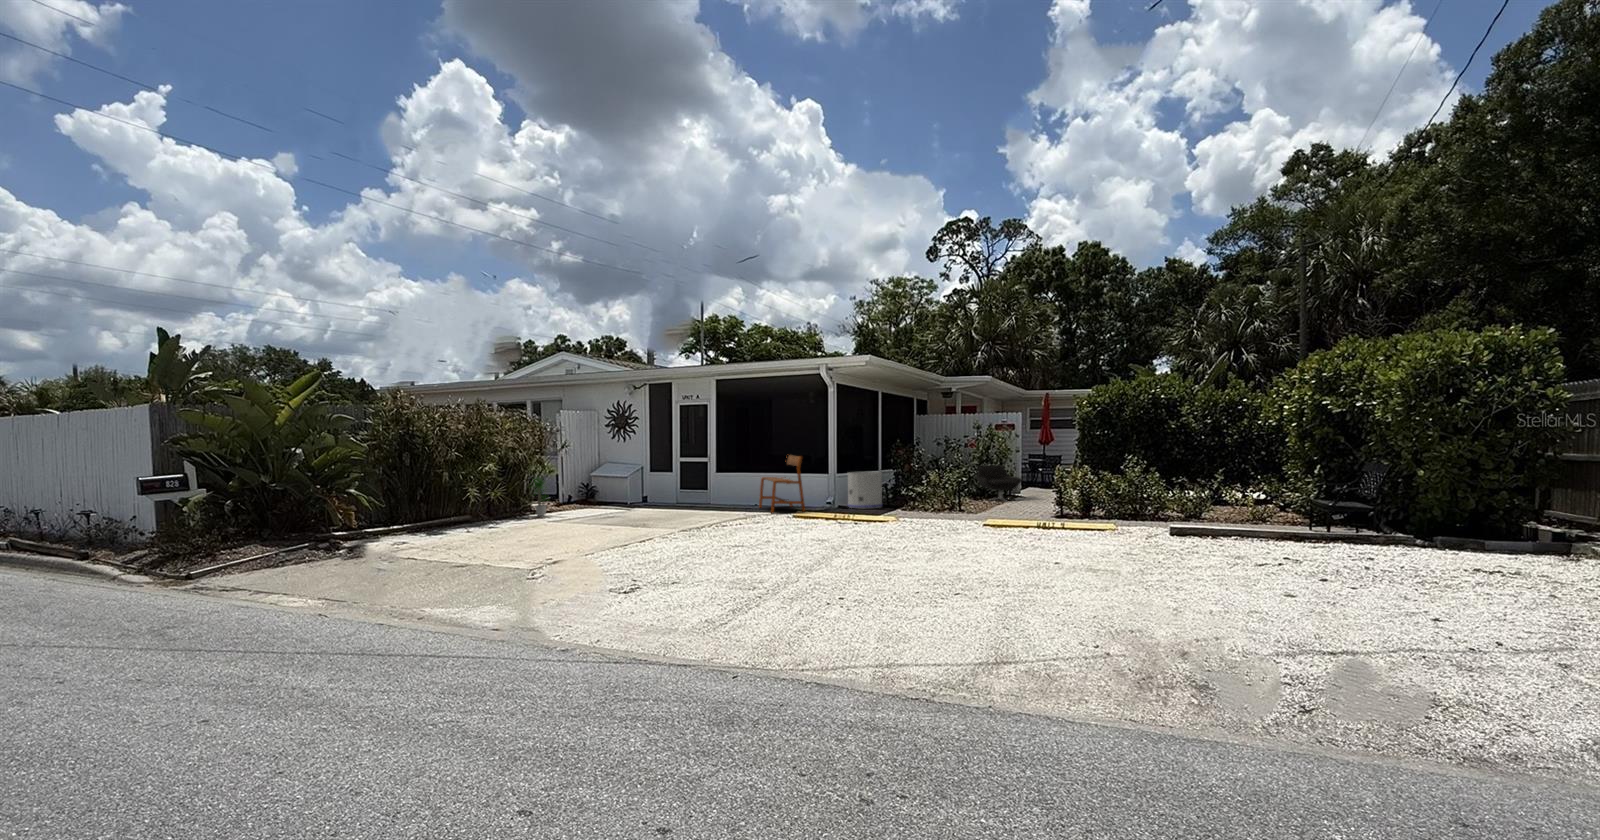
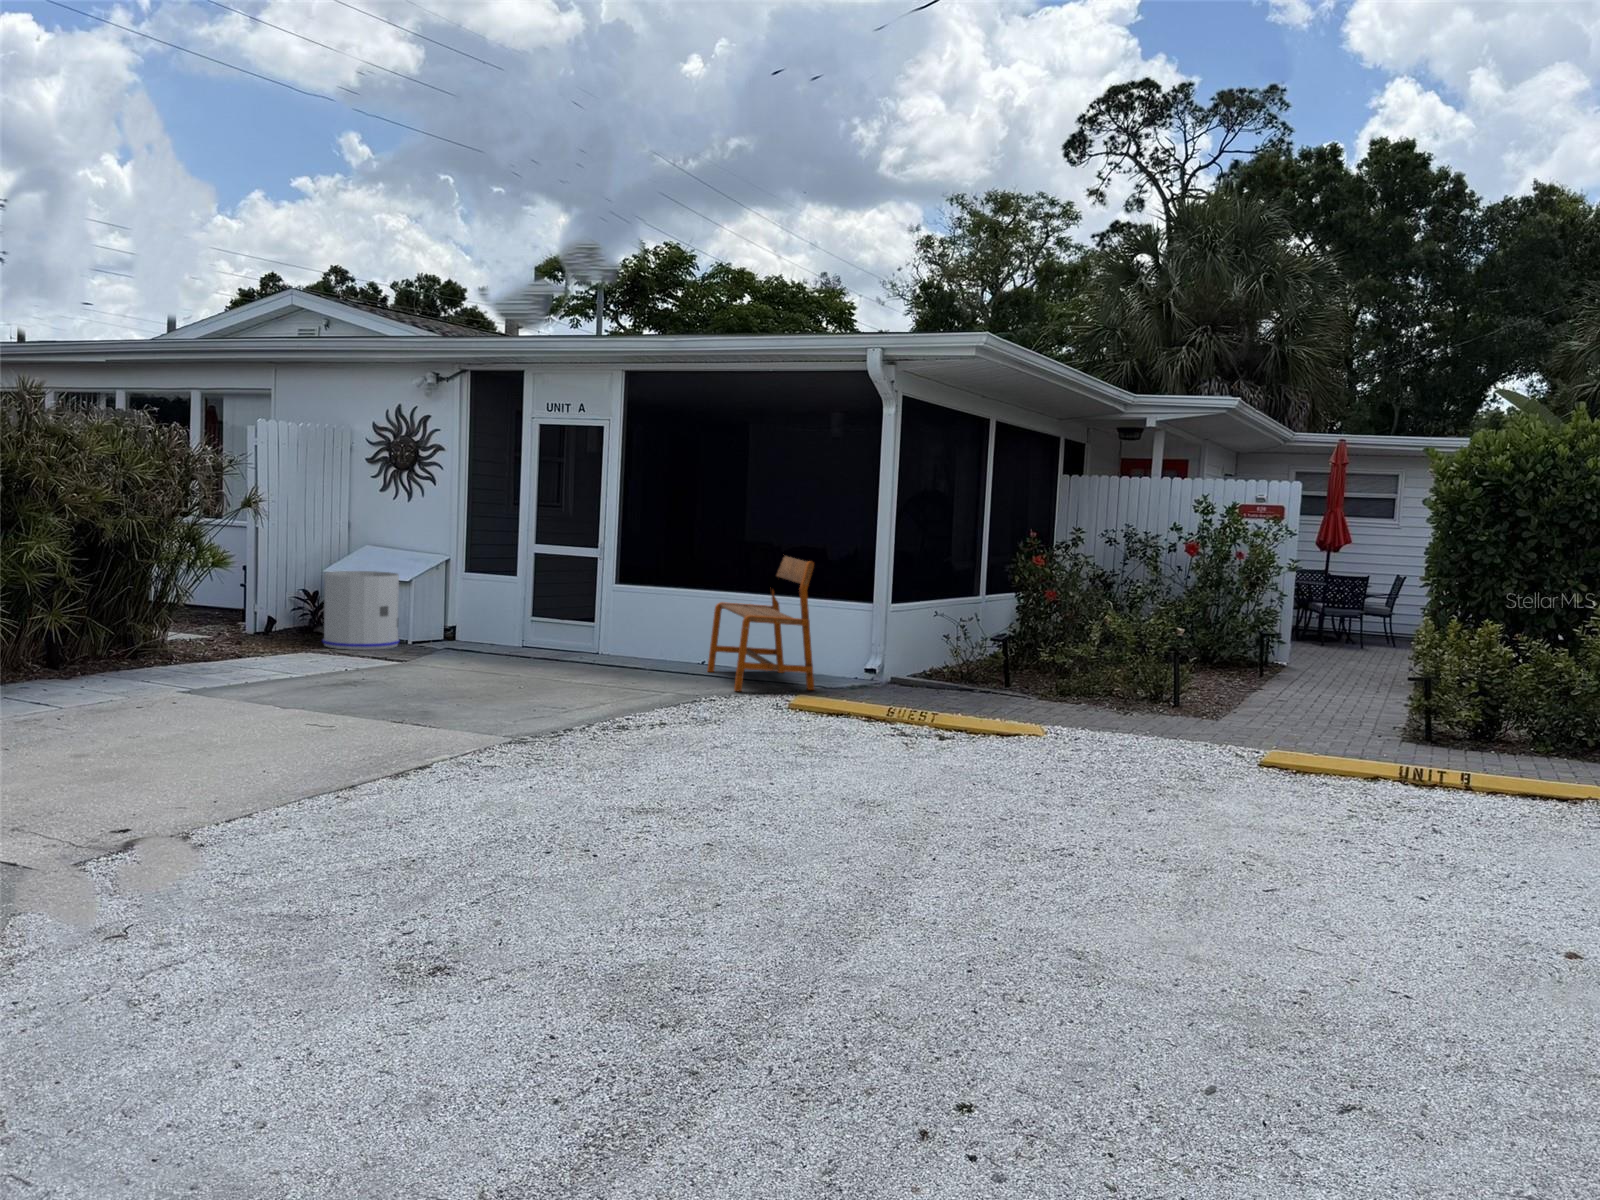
lounge chair: present [977,465,1022,499] -> none [1198,599,1305,685]
trash can: present [848,471,882,508] -> present [322,571,399,650]
potted plant: present [534,477,546,516] -> none [164,572,228,669]

